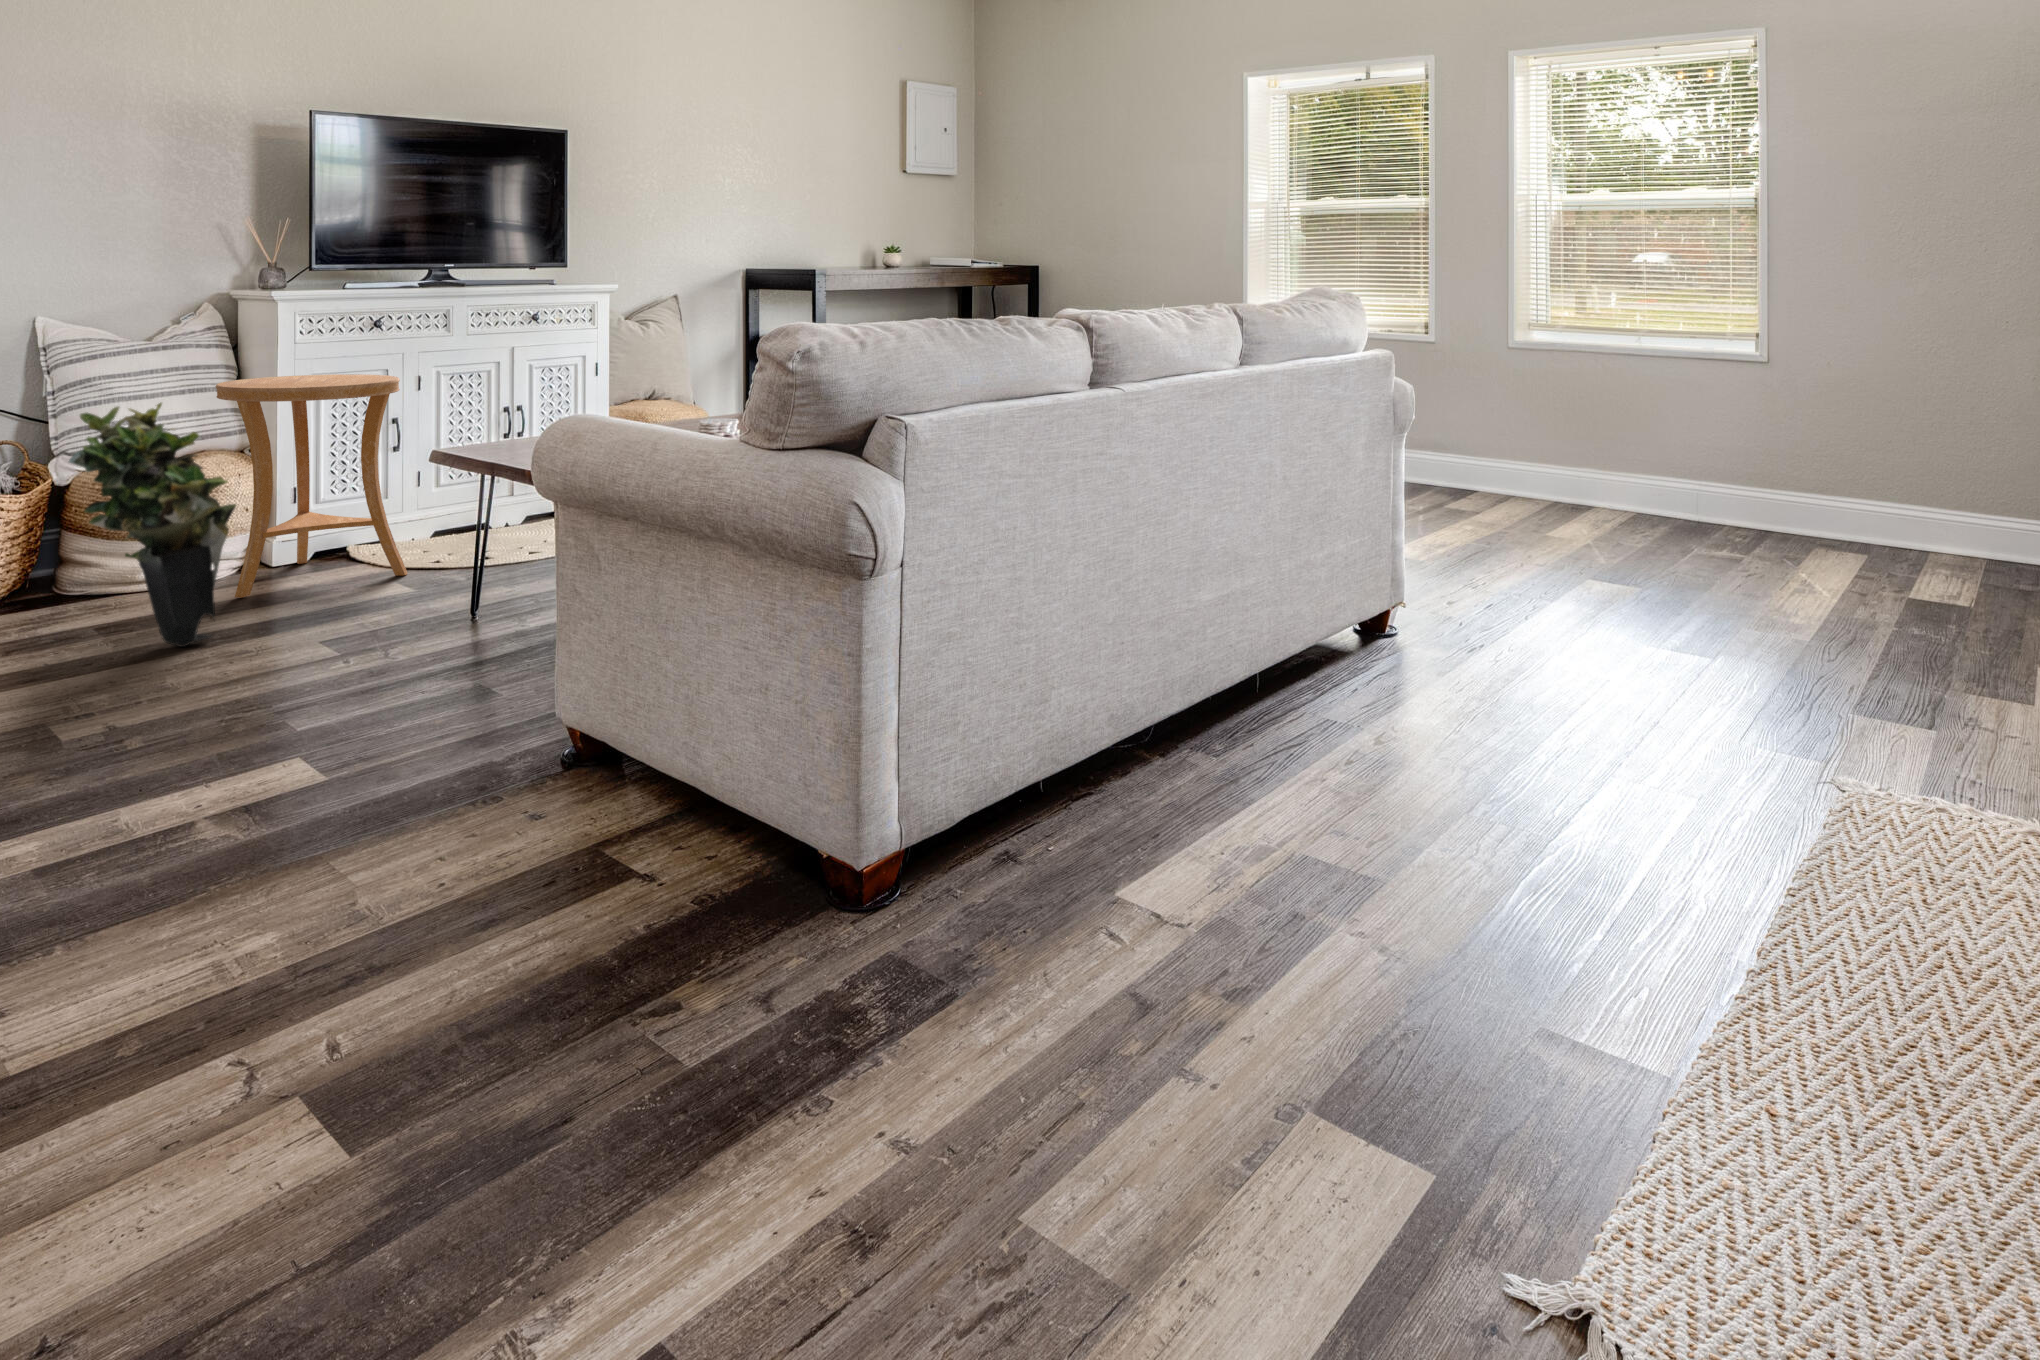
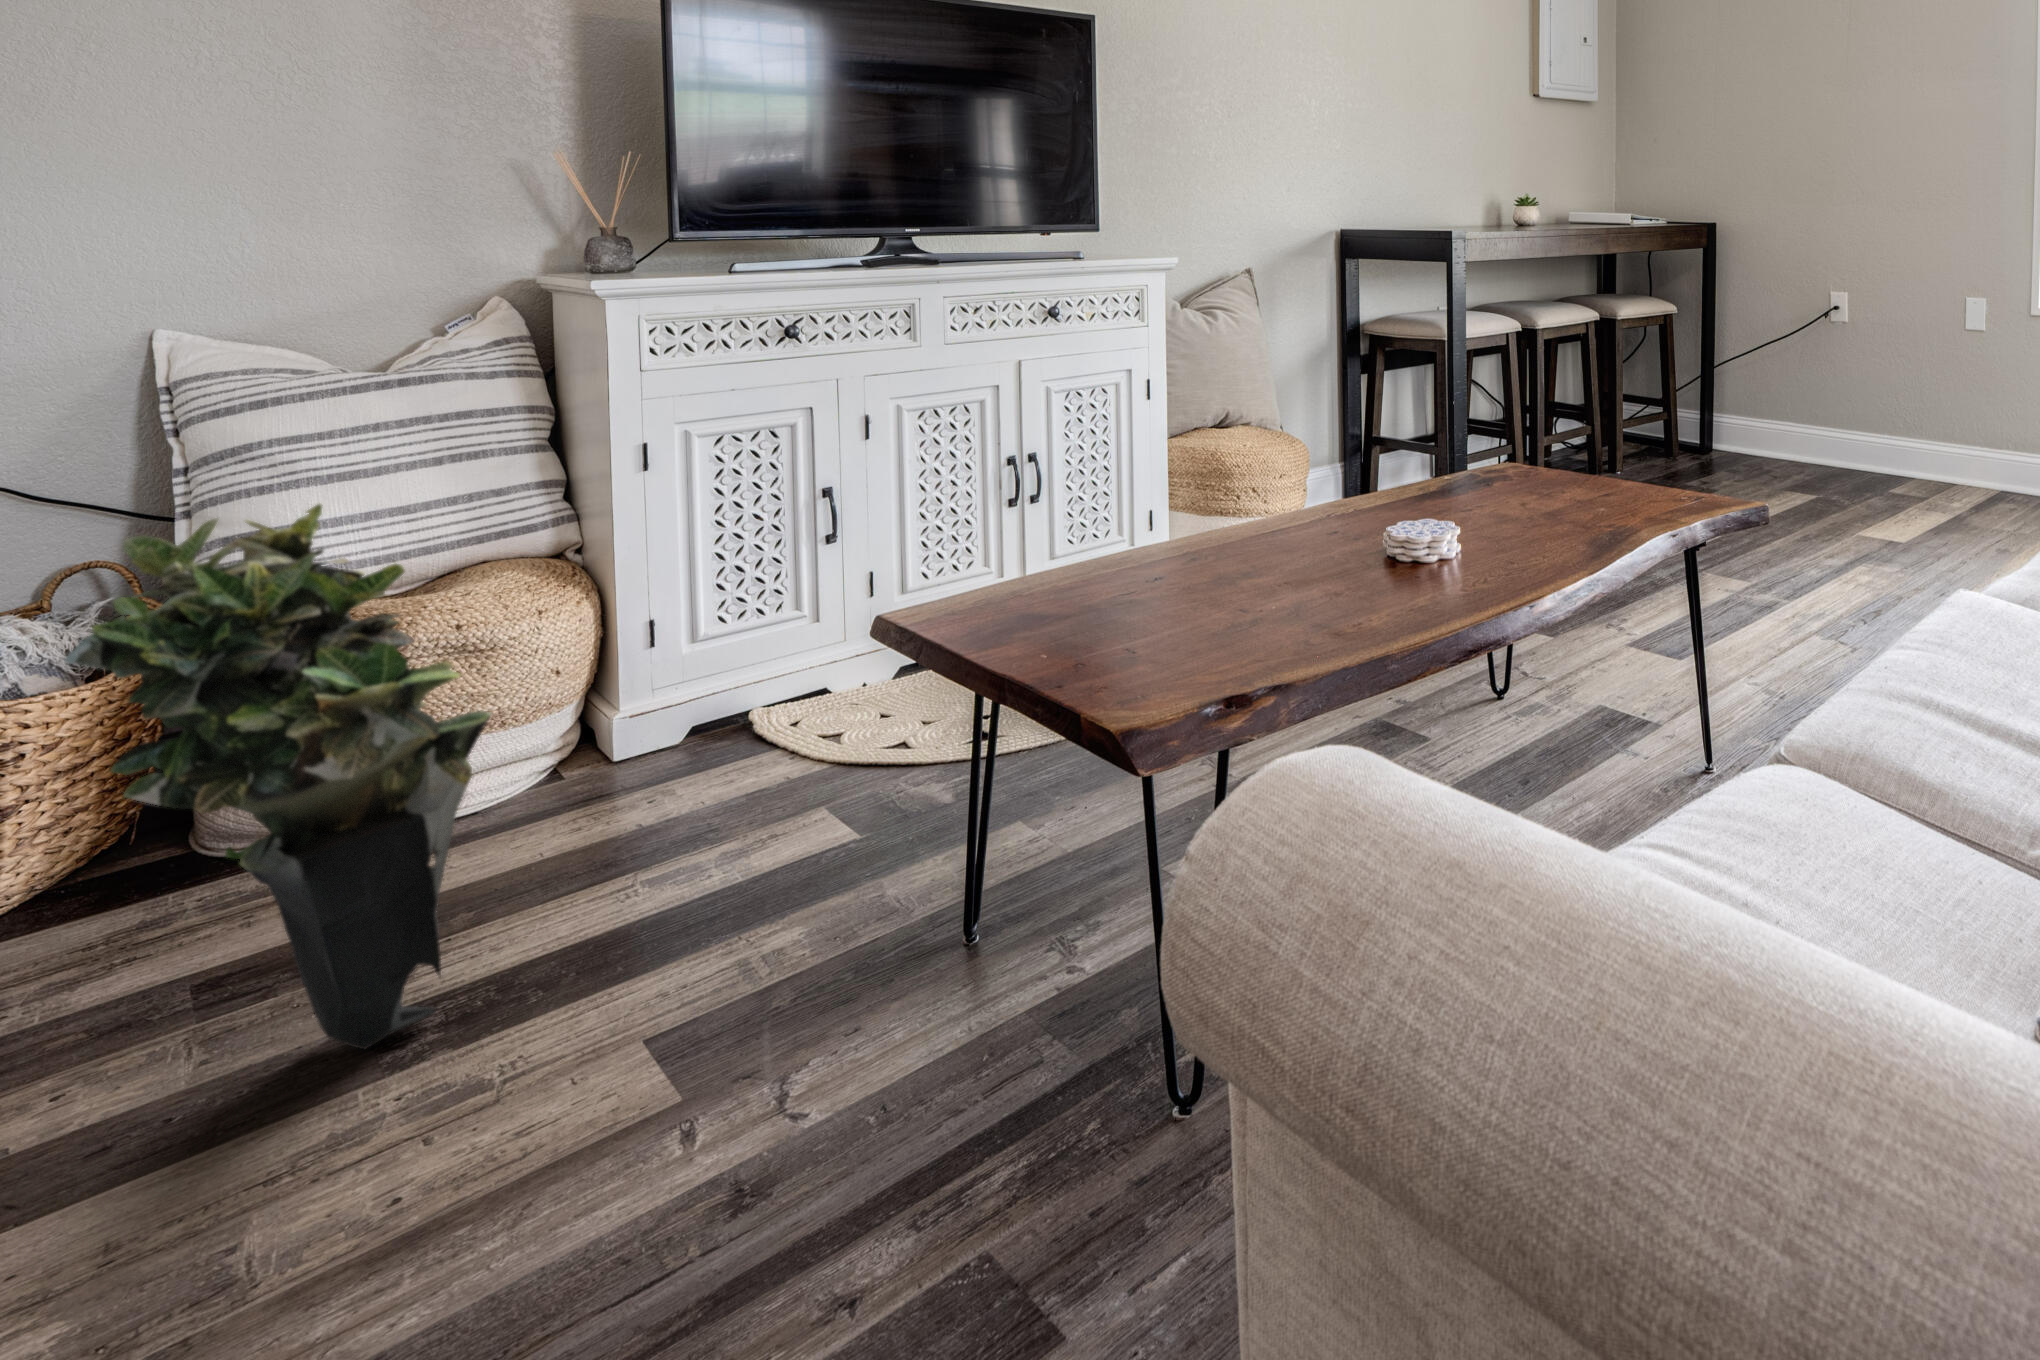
side table: present [215,374,407,598] -> none [476,417,858,865]

